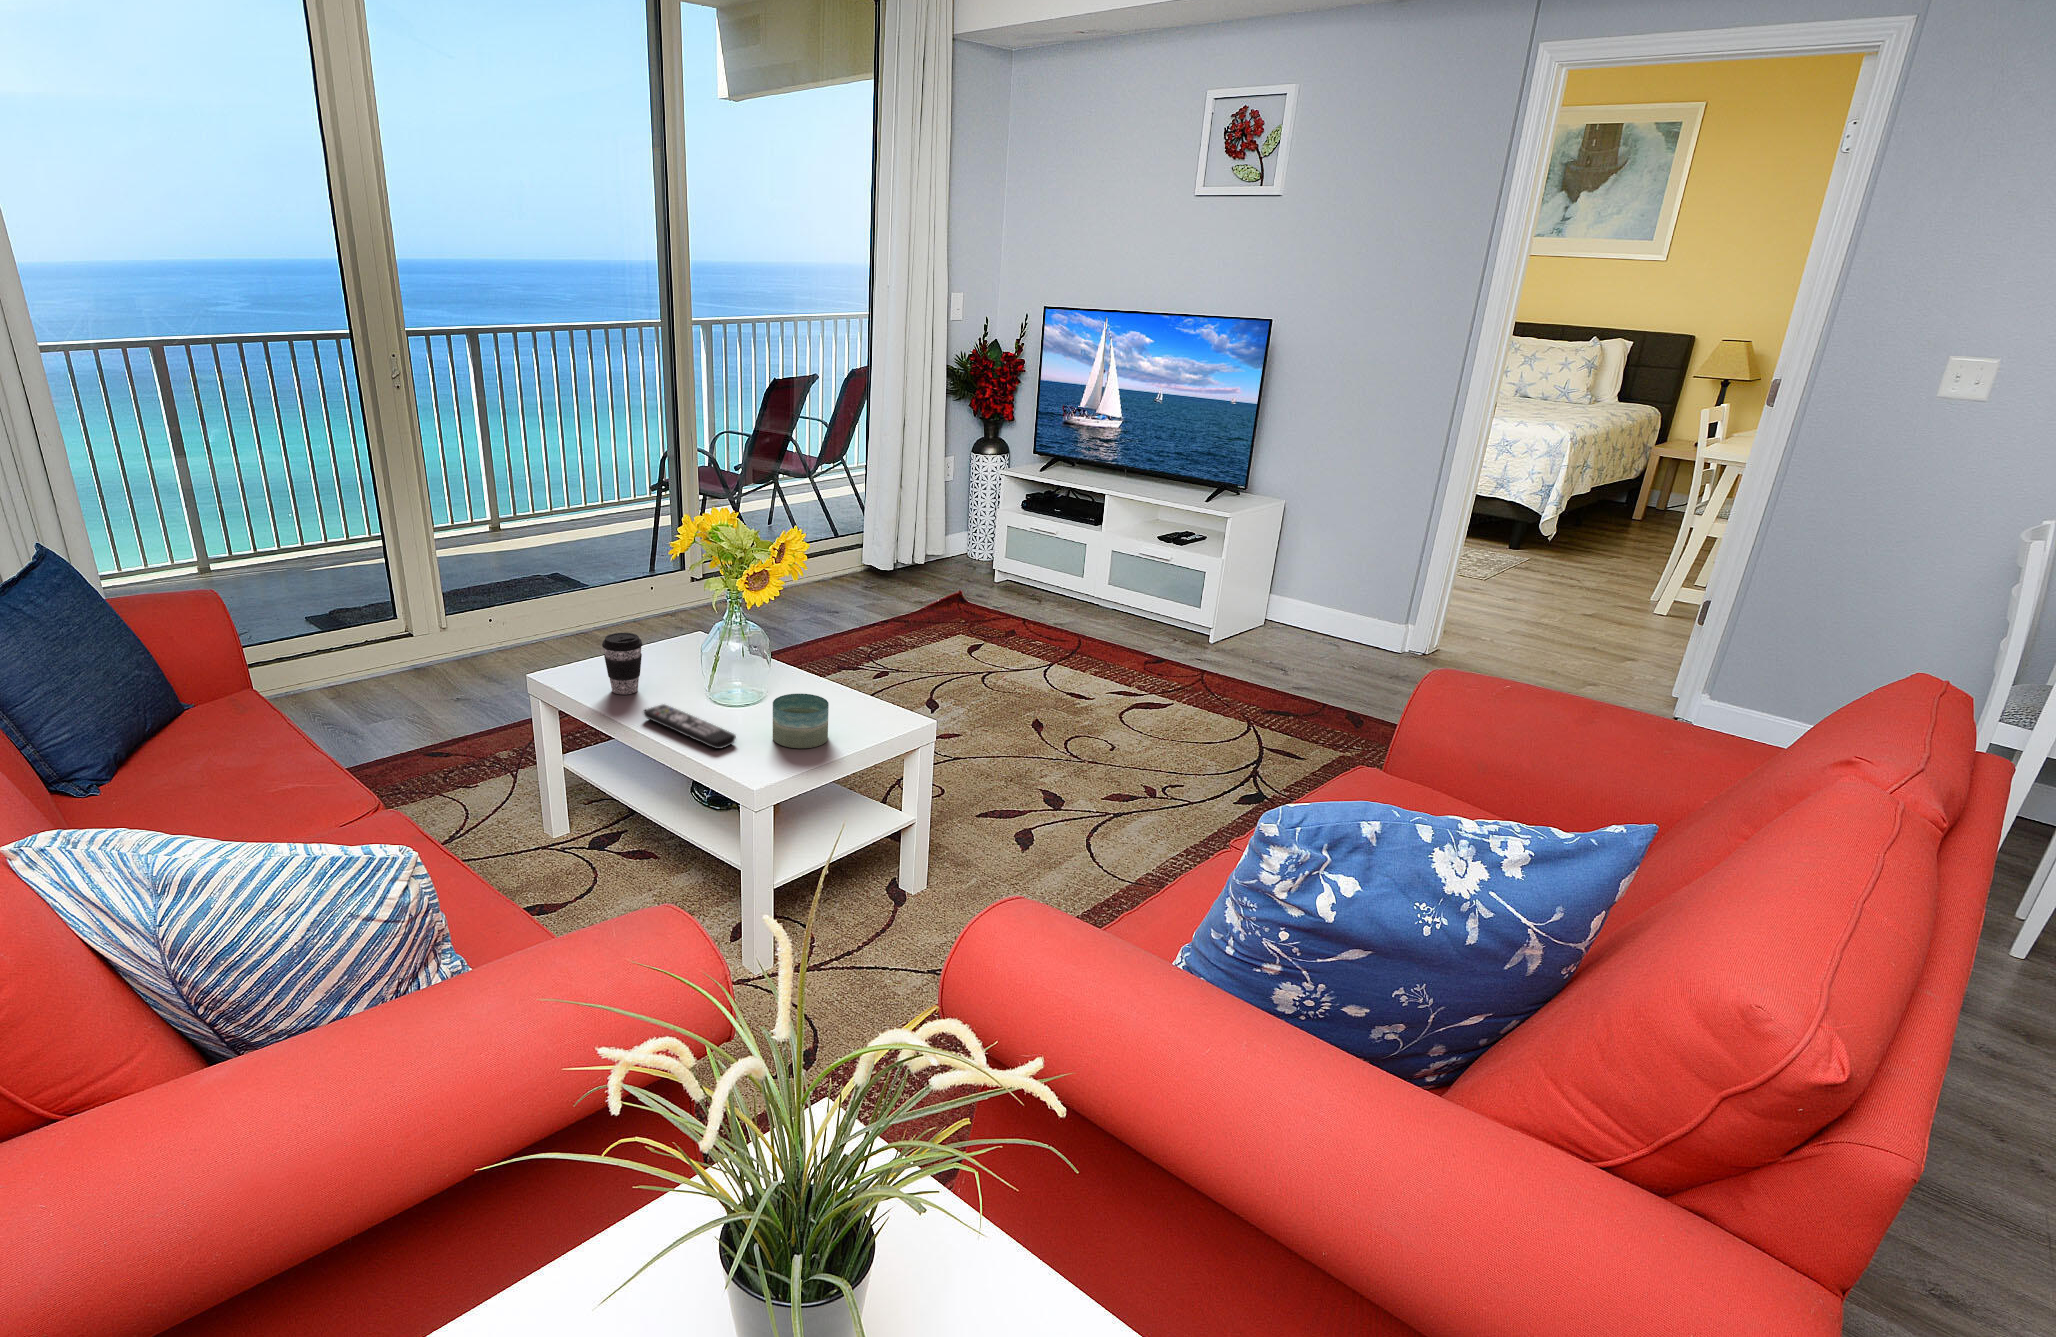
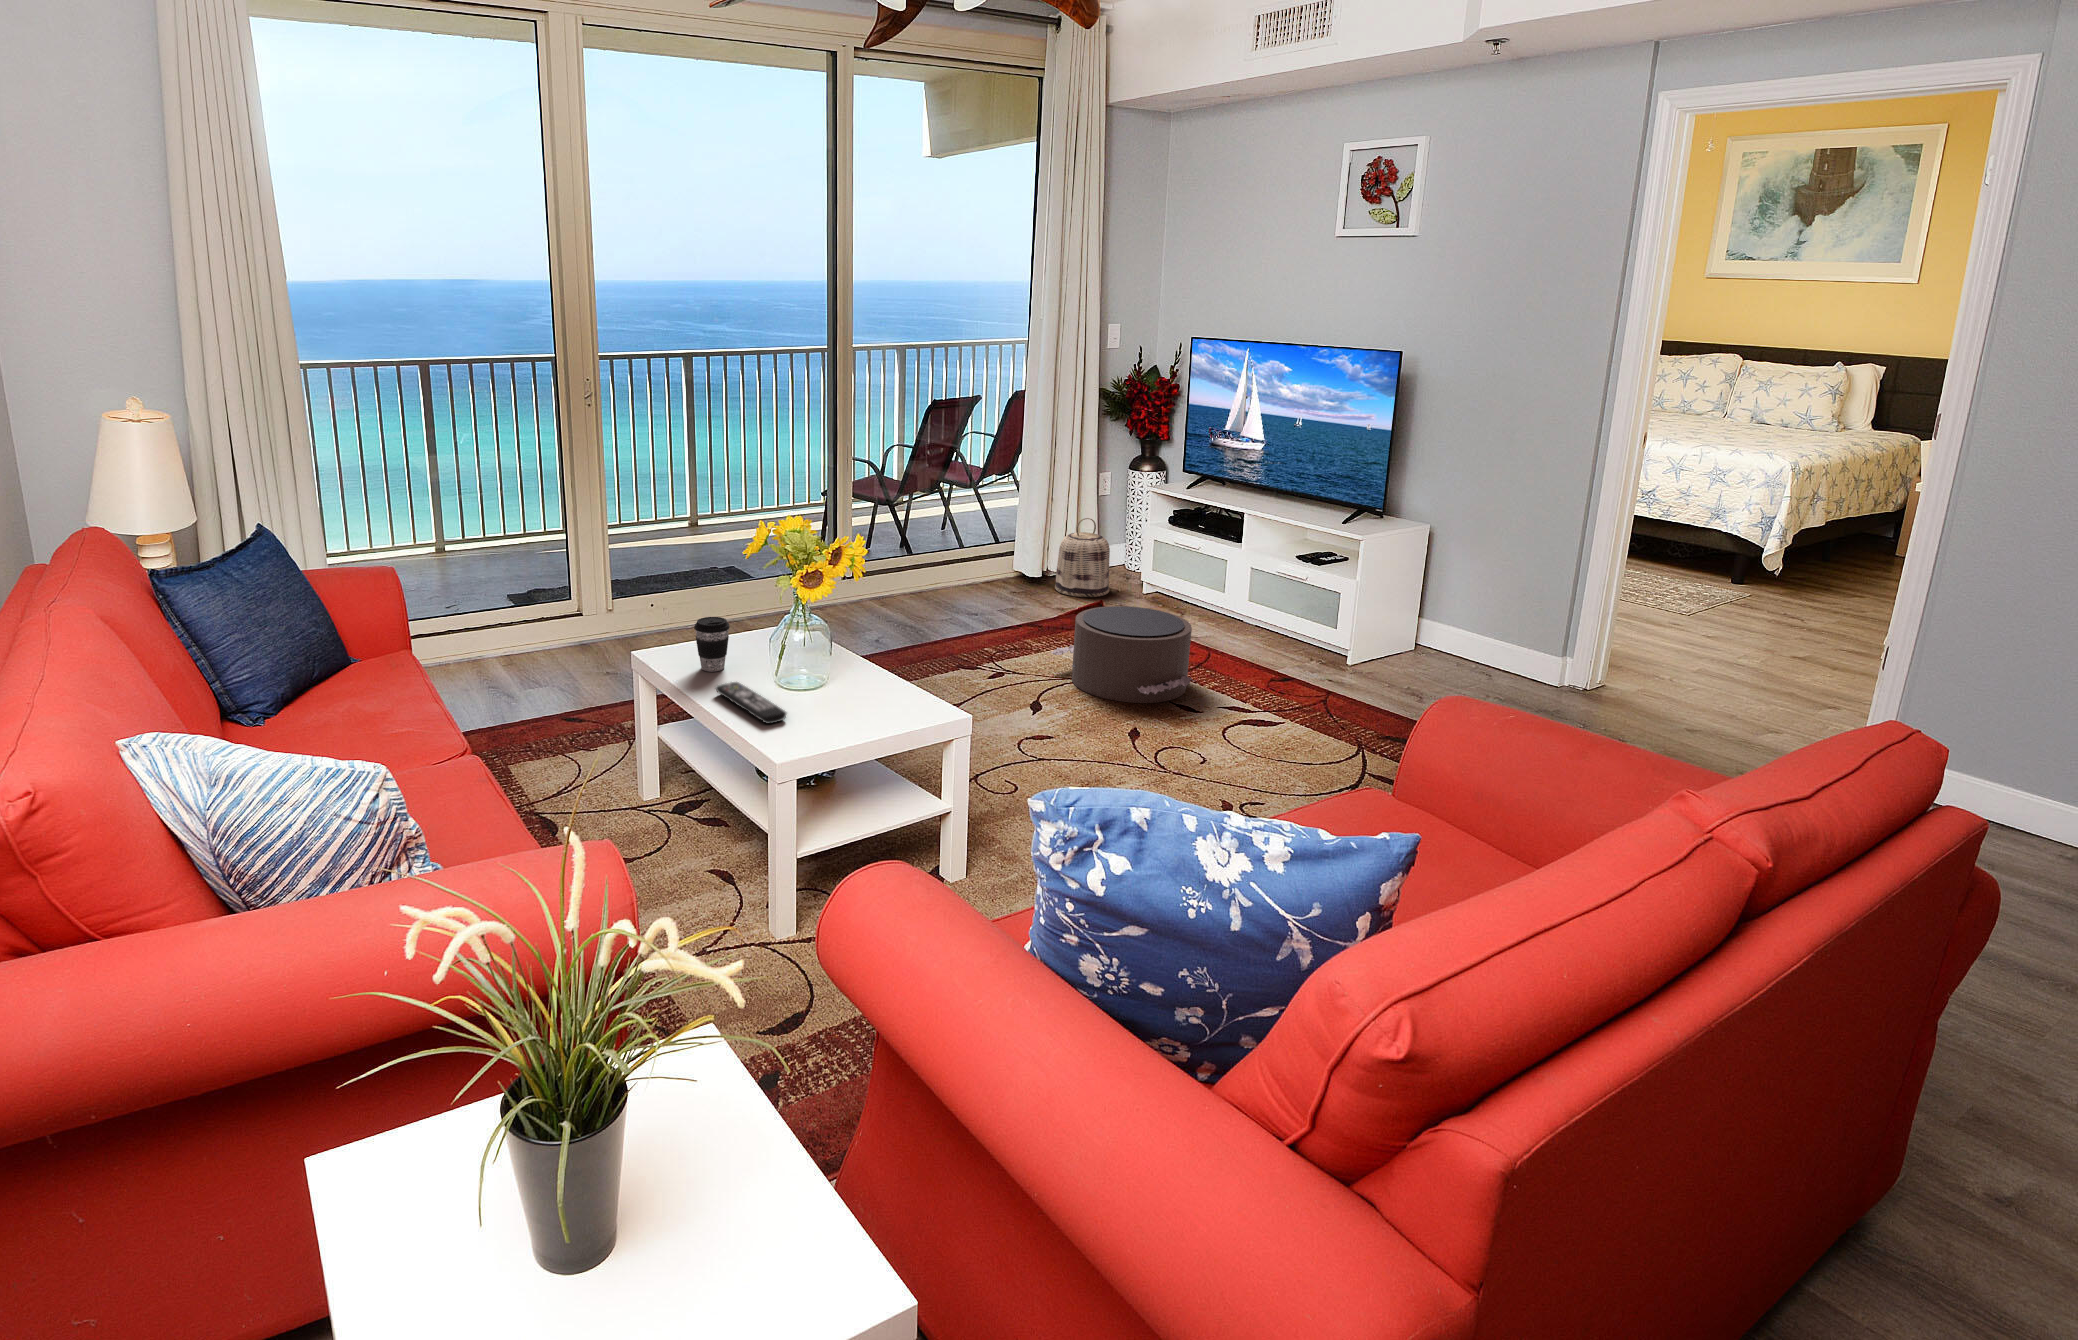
basket: none [903,505,959,590] -> present [1055,518,1110,597]
pouf: none [929,598,1083,697] -> present [1051,606,1196,703]
candle: present [773,694,829,748] -> none [821,678,872,728]

